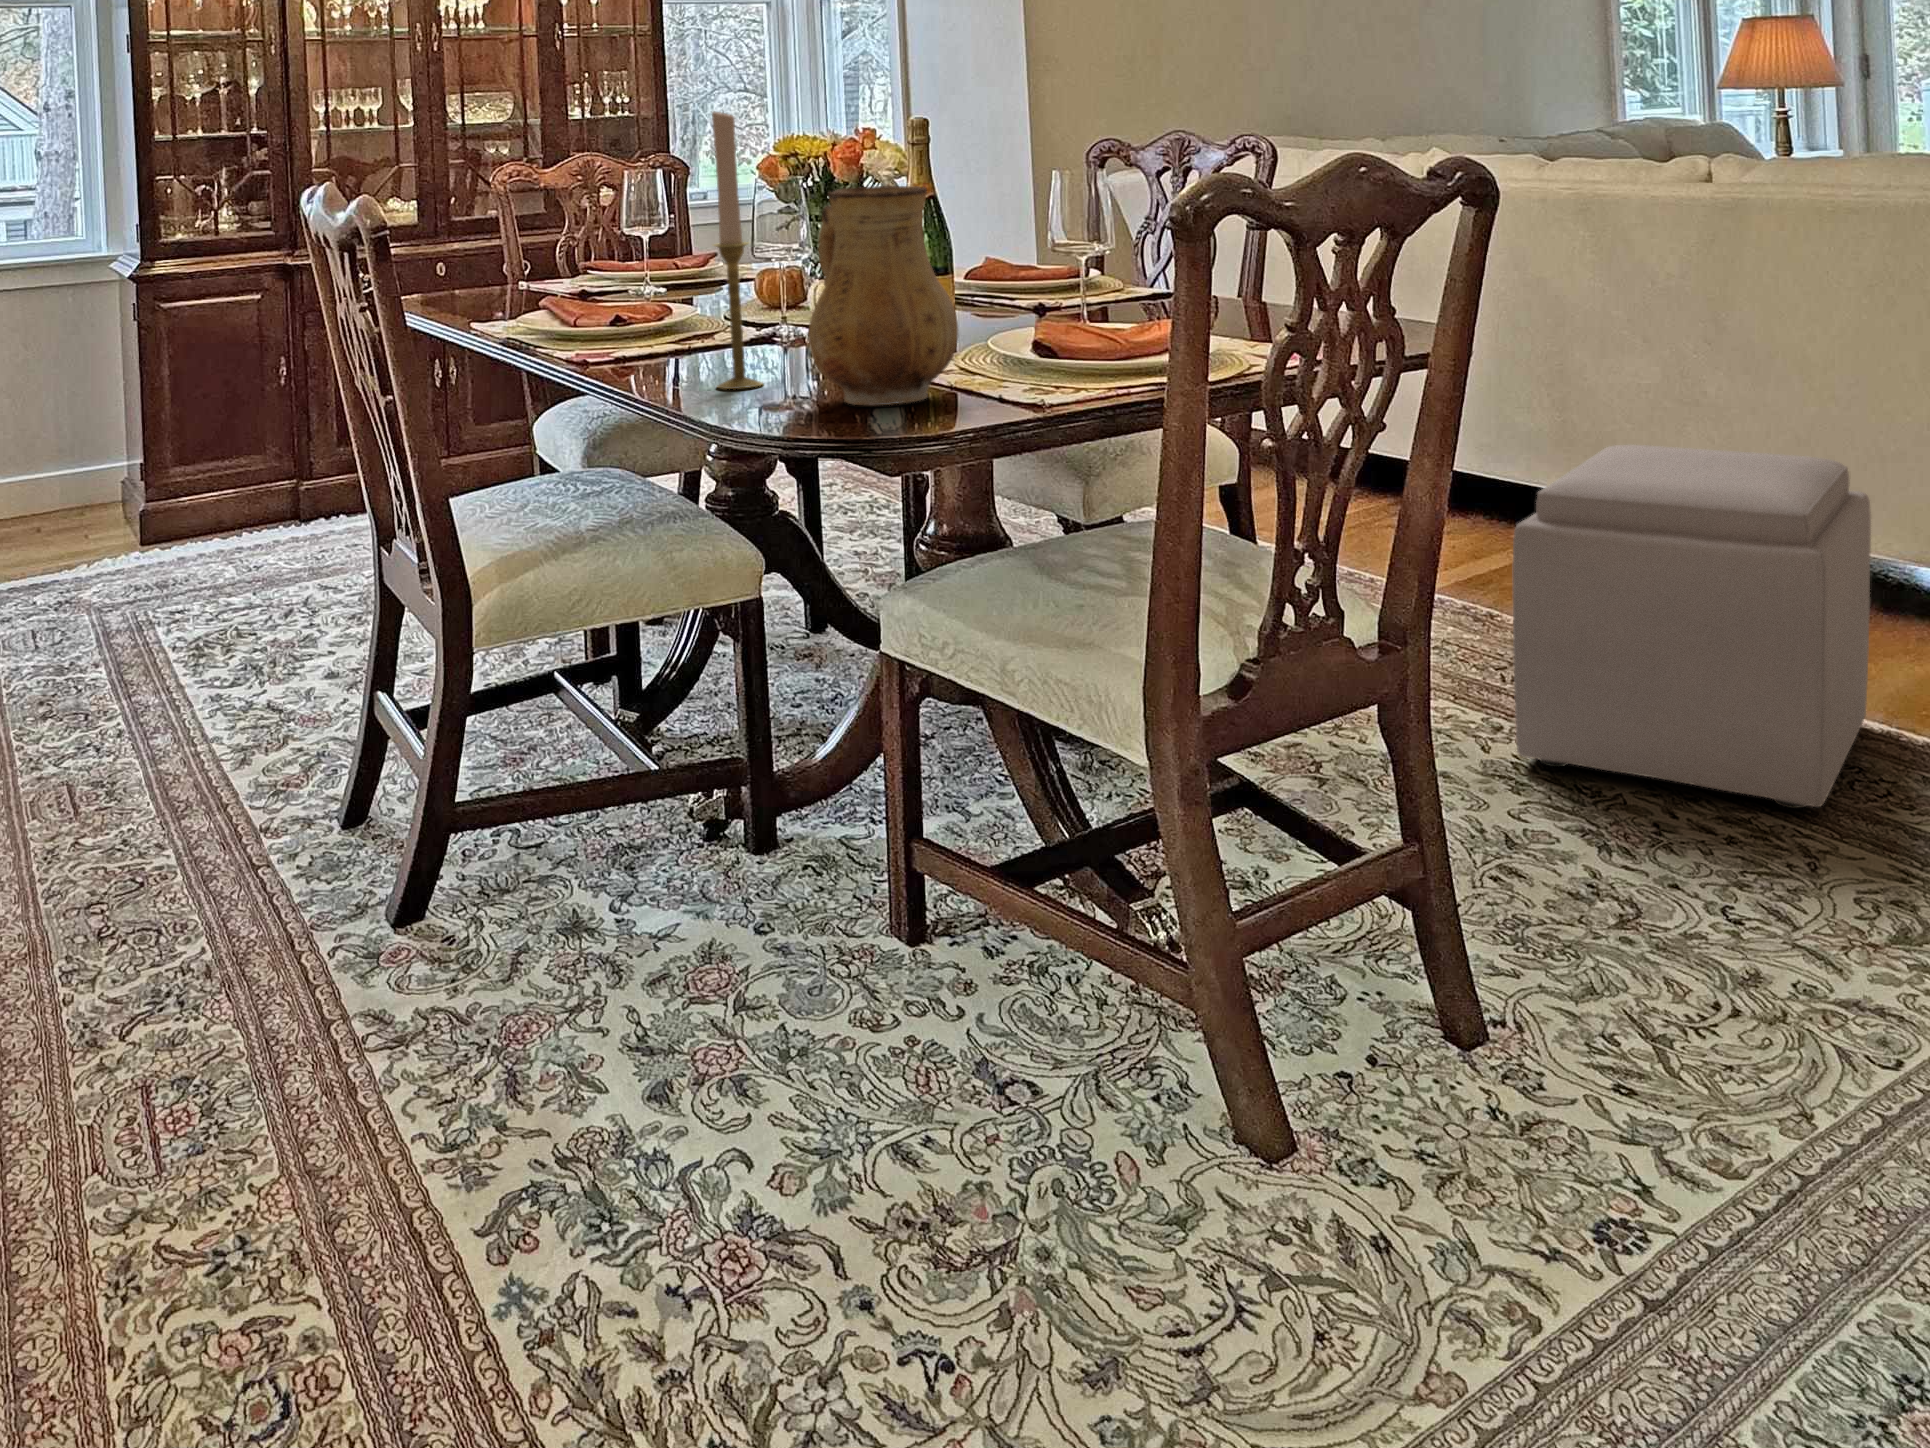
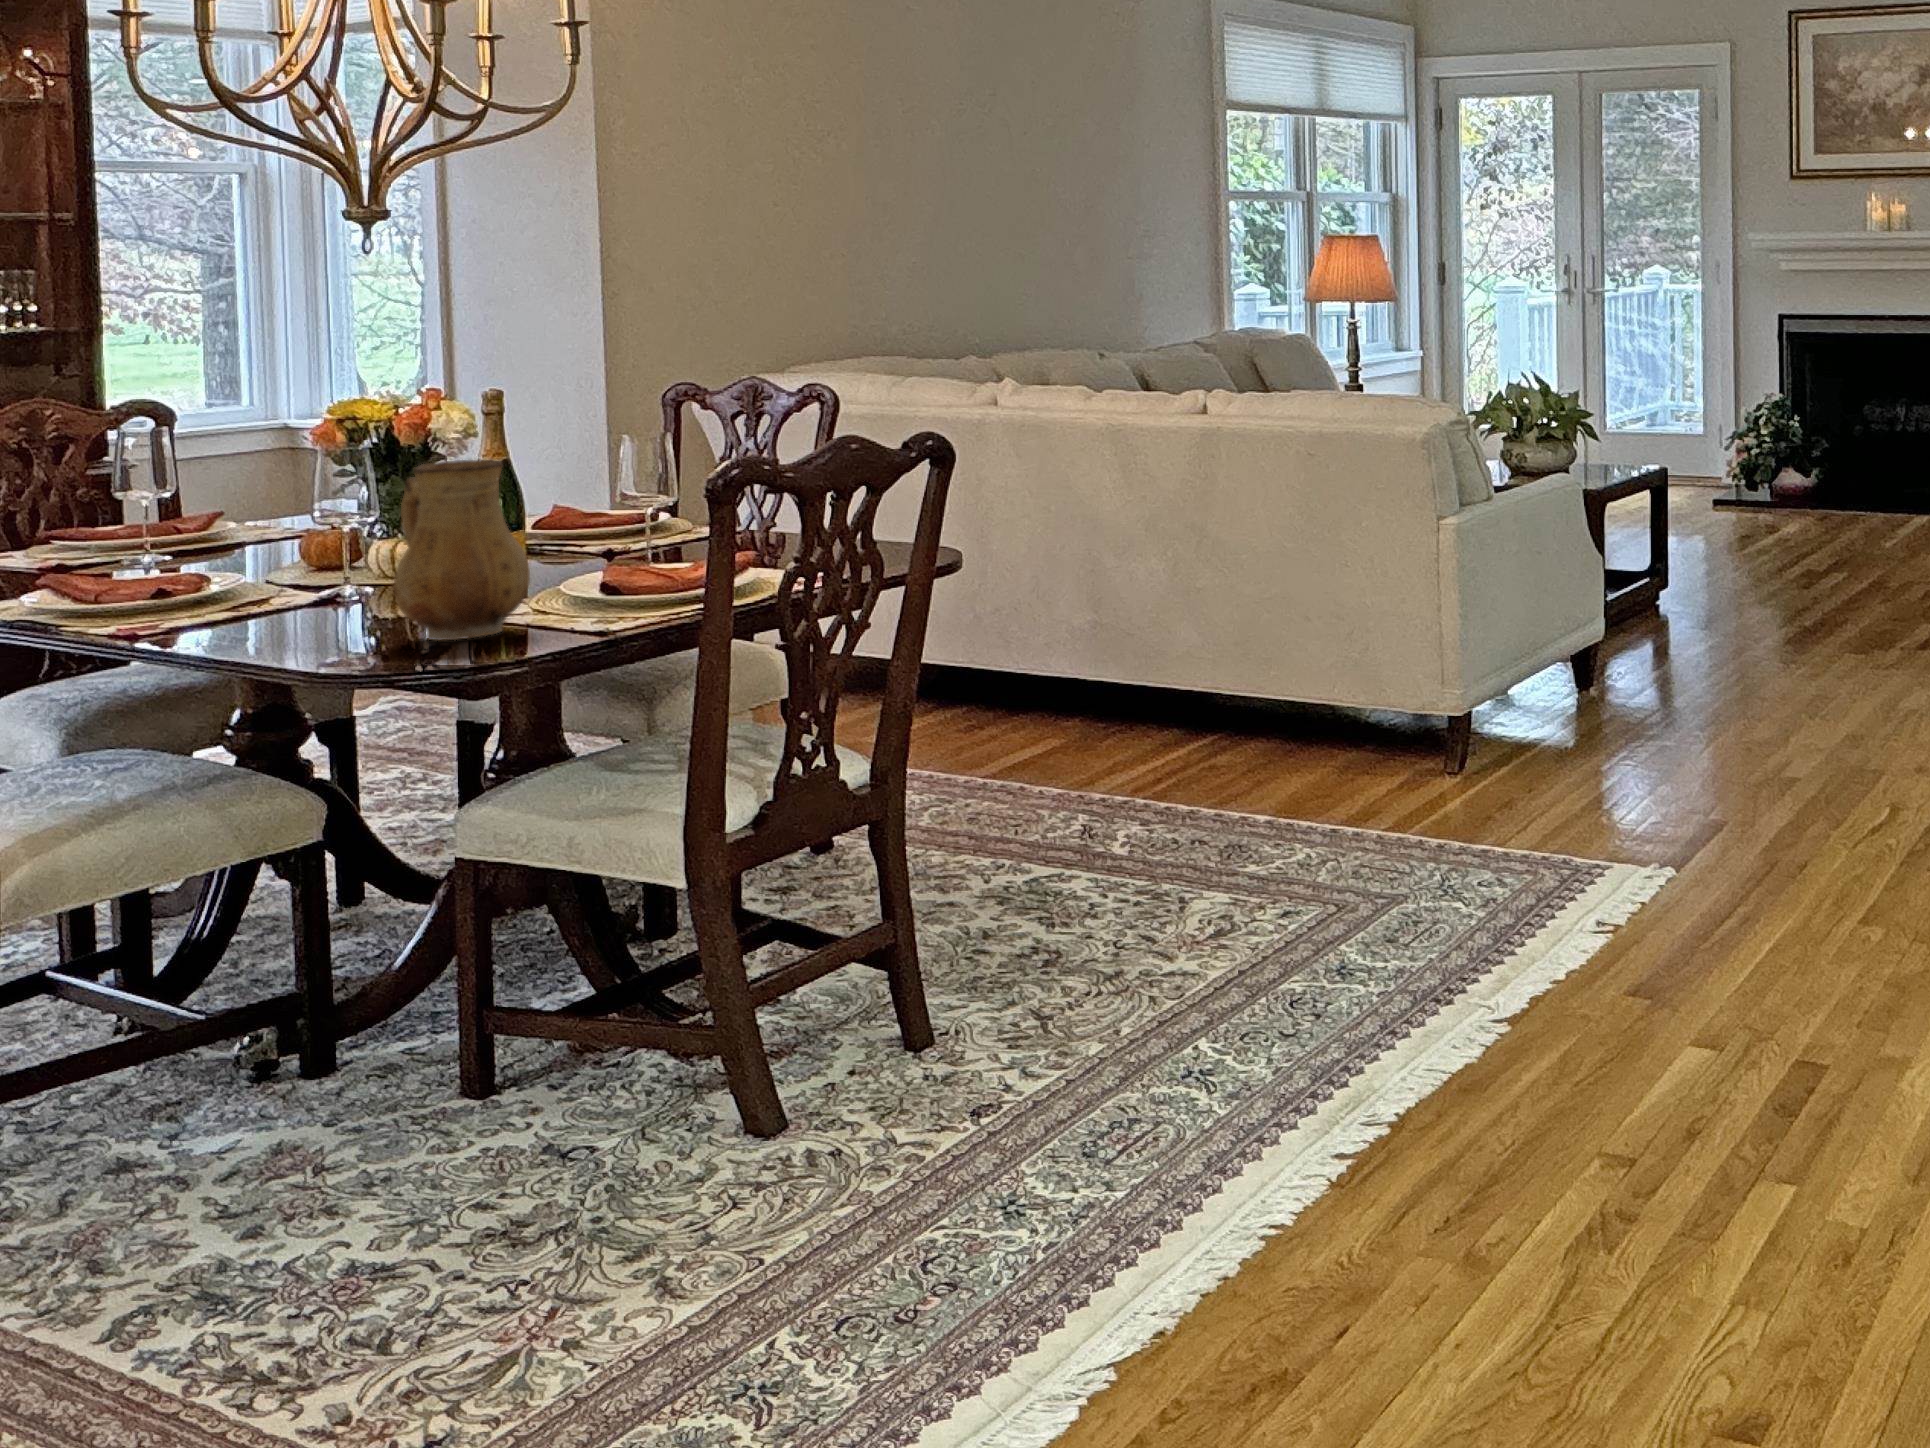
candlestick: present [712,112,762,389] -> none [297,397,343,637]
ottoman: present [1513,445,1871,808] -> none [1029,640,1322,914]

